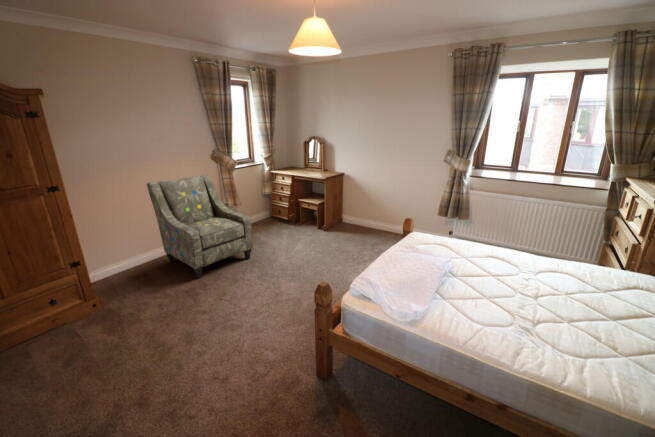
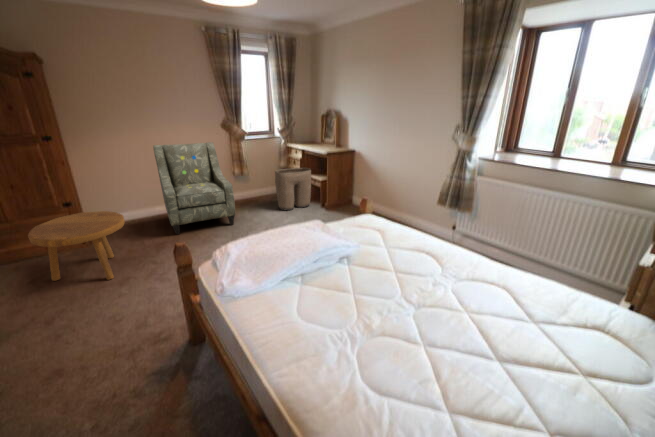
laundry basket: none [273,193,307,237] -> present [275,168,311,210]
footstool: none [74,263,180,357] -> present [28,211,125,281]

